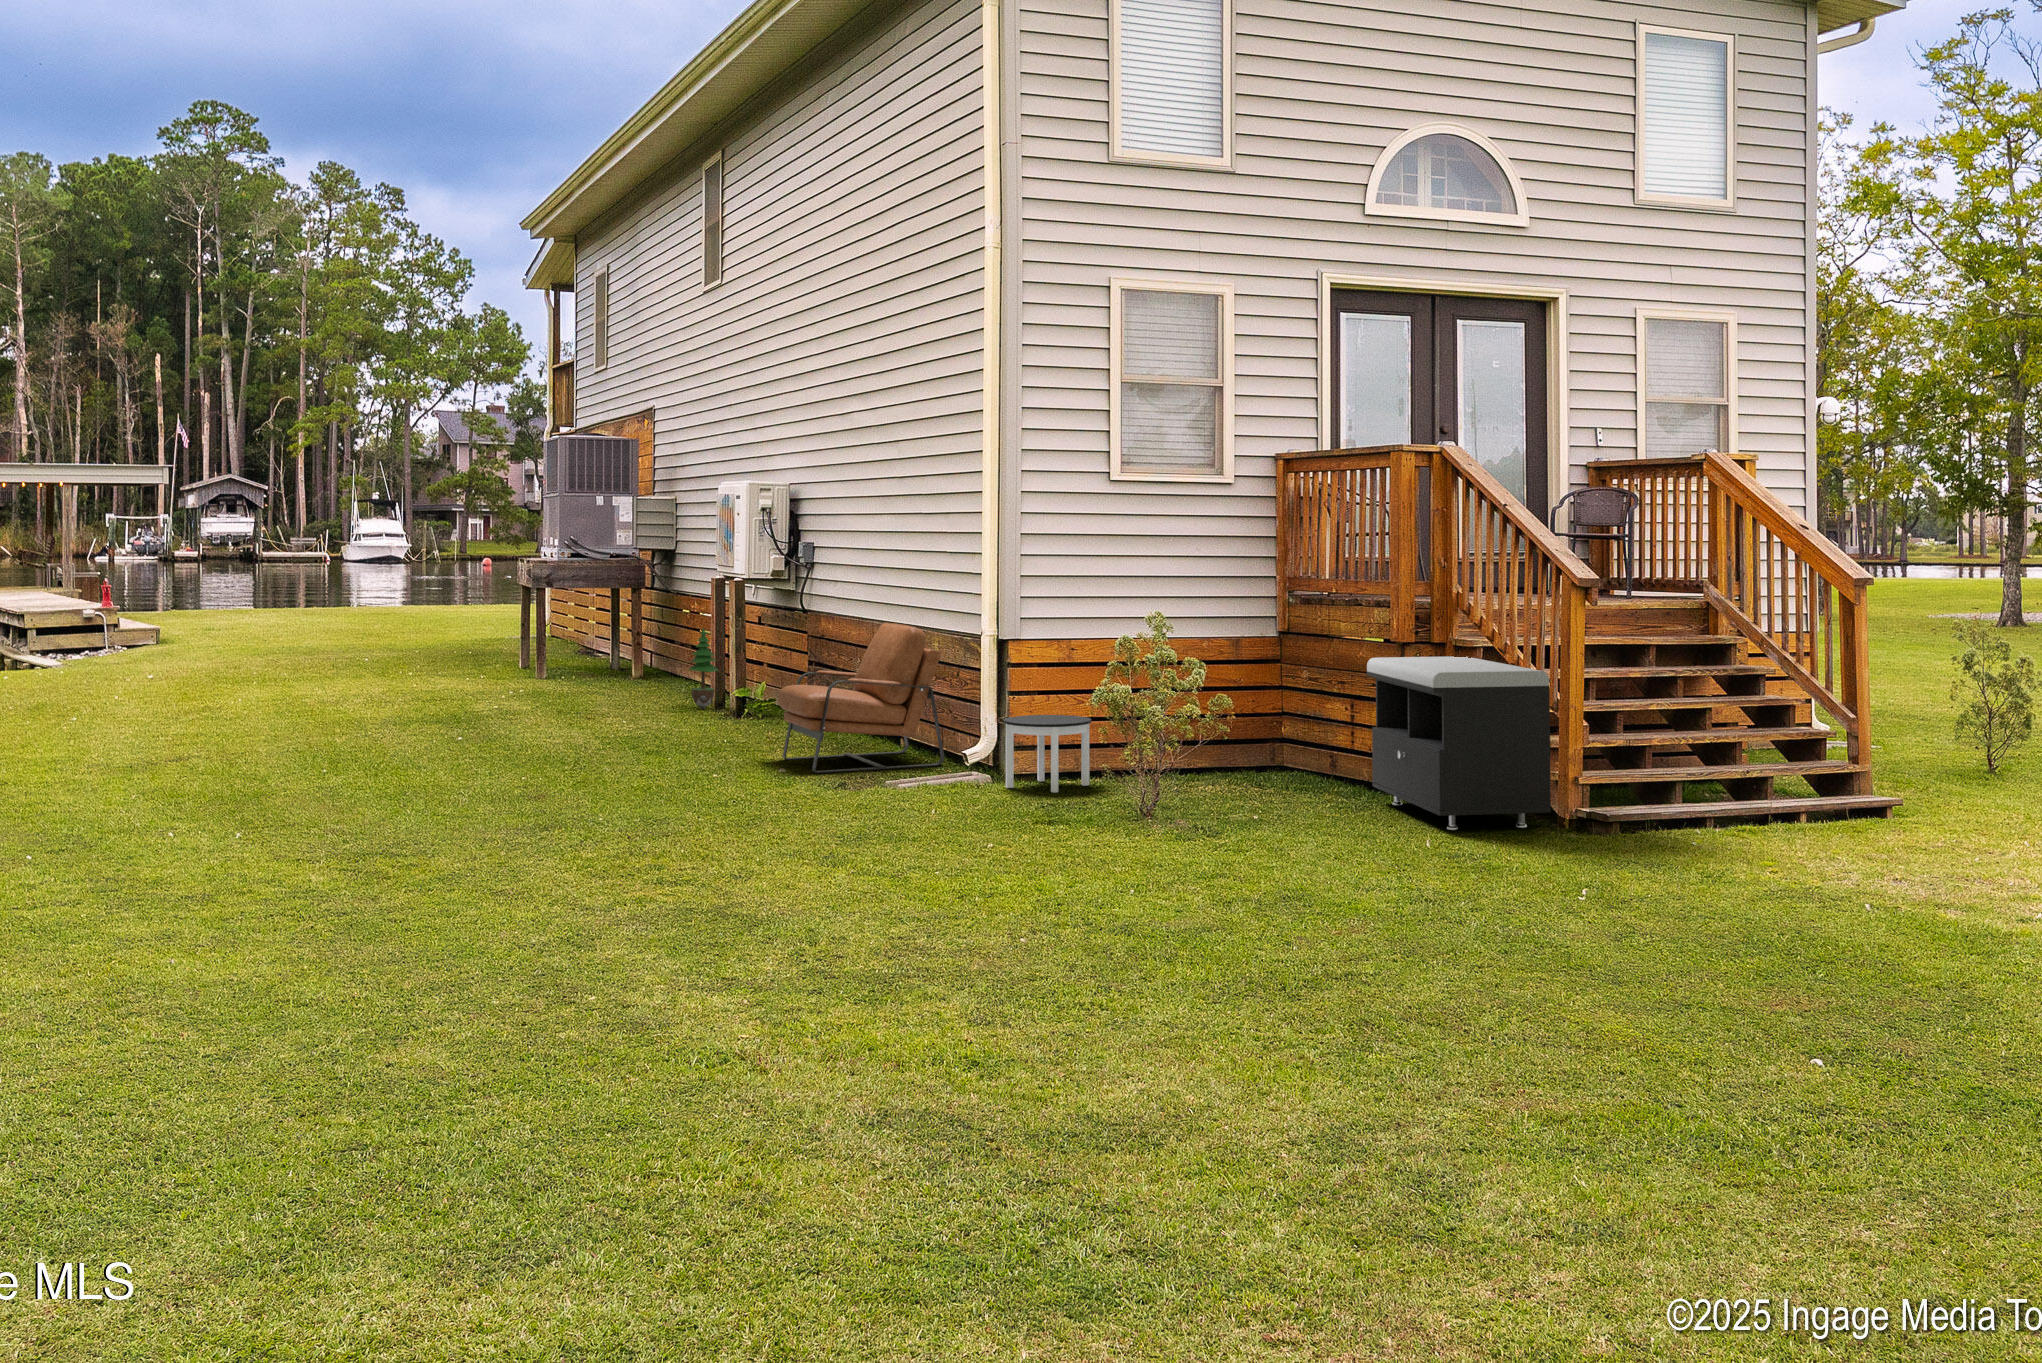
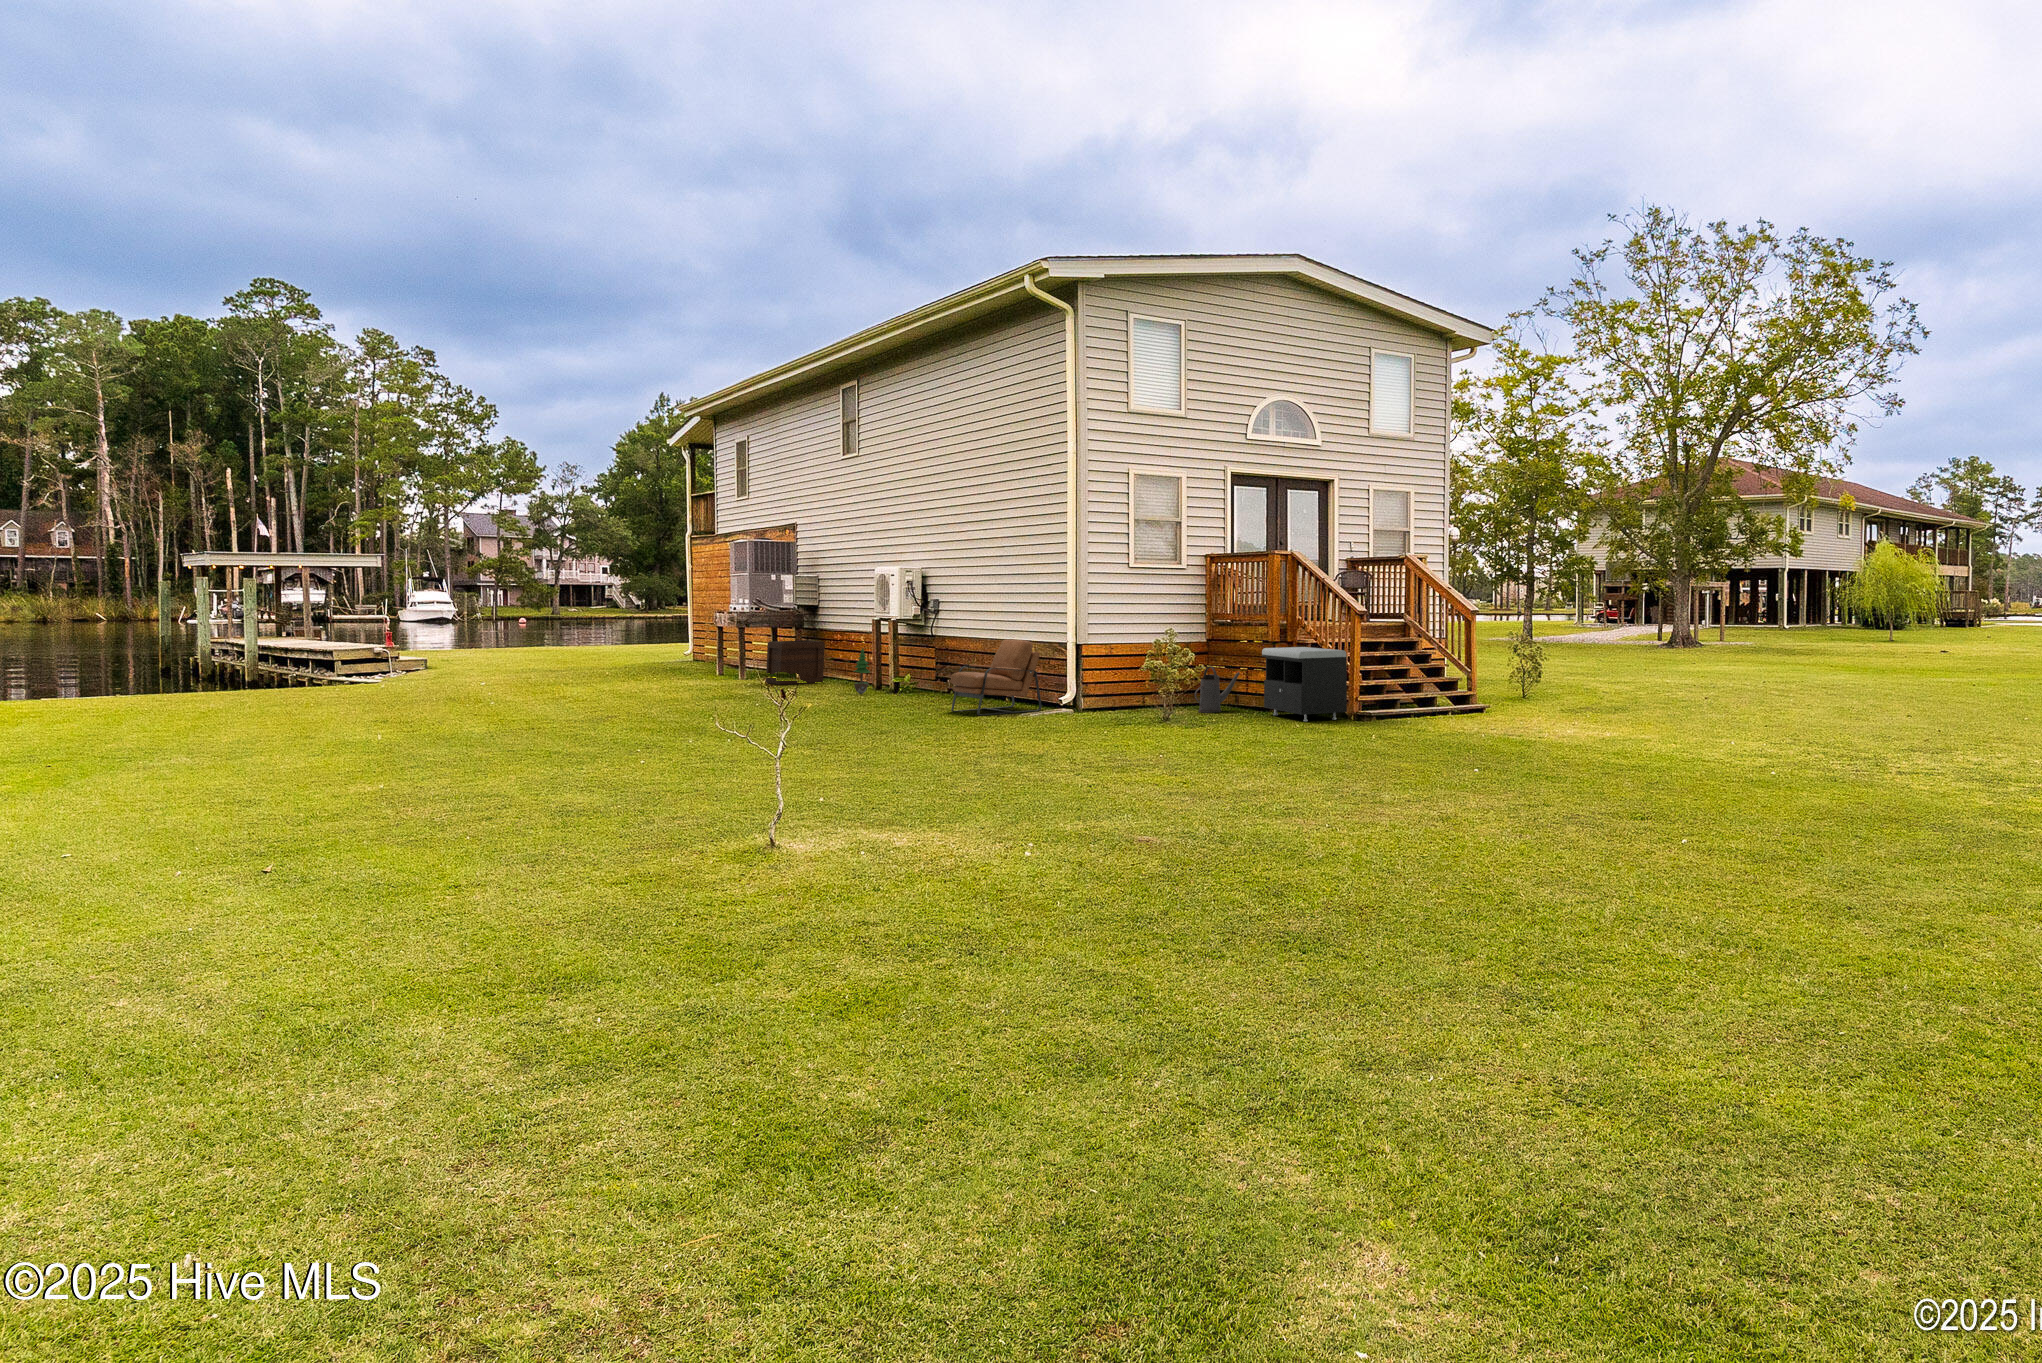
wooden crate: none [606,609,689,683] -> present [766,640,825,685]
watering can: none [1230,691,1333,789] -> present [1194,666,1240,713]
round table: present [1004,715,1091,793] -> none [1085,681,1128,717]

